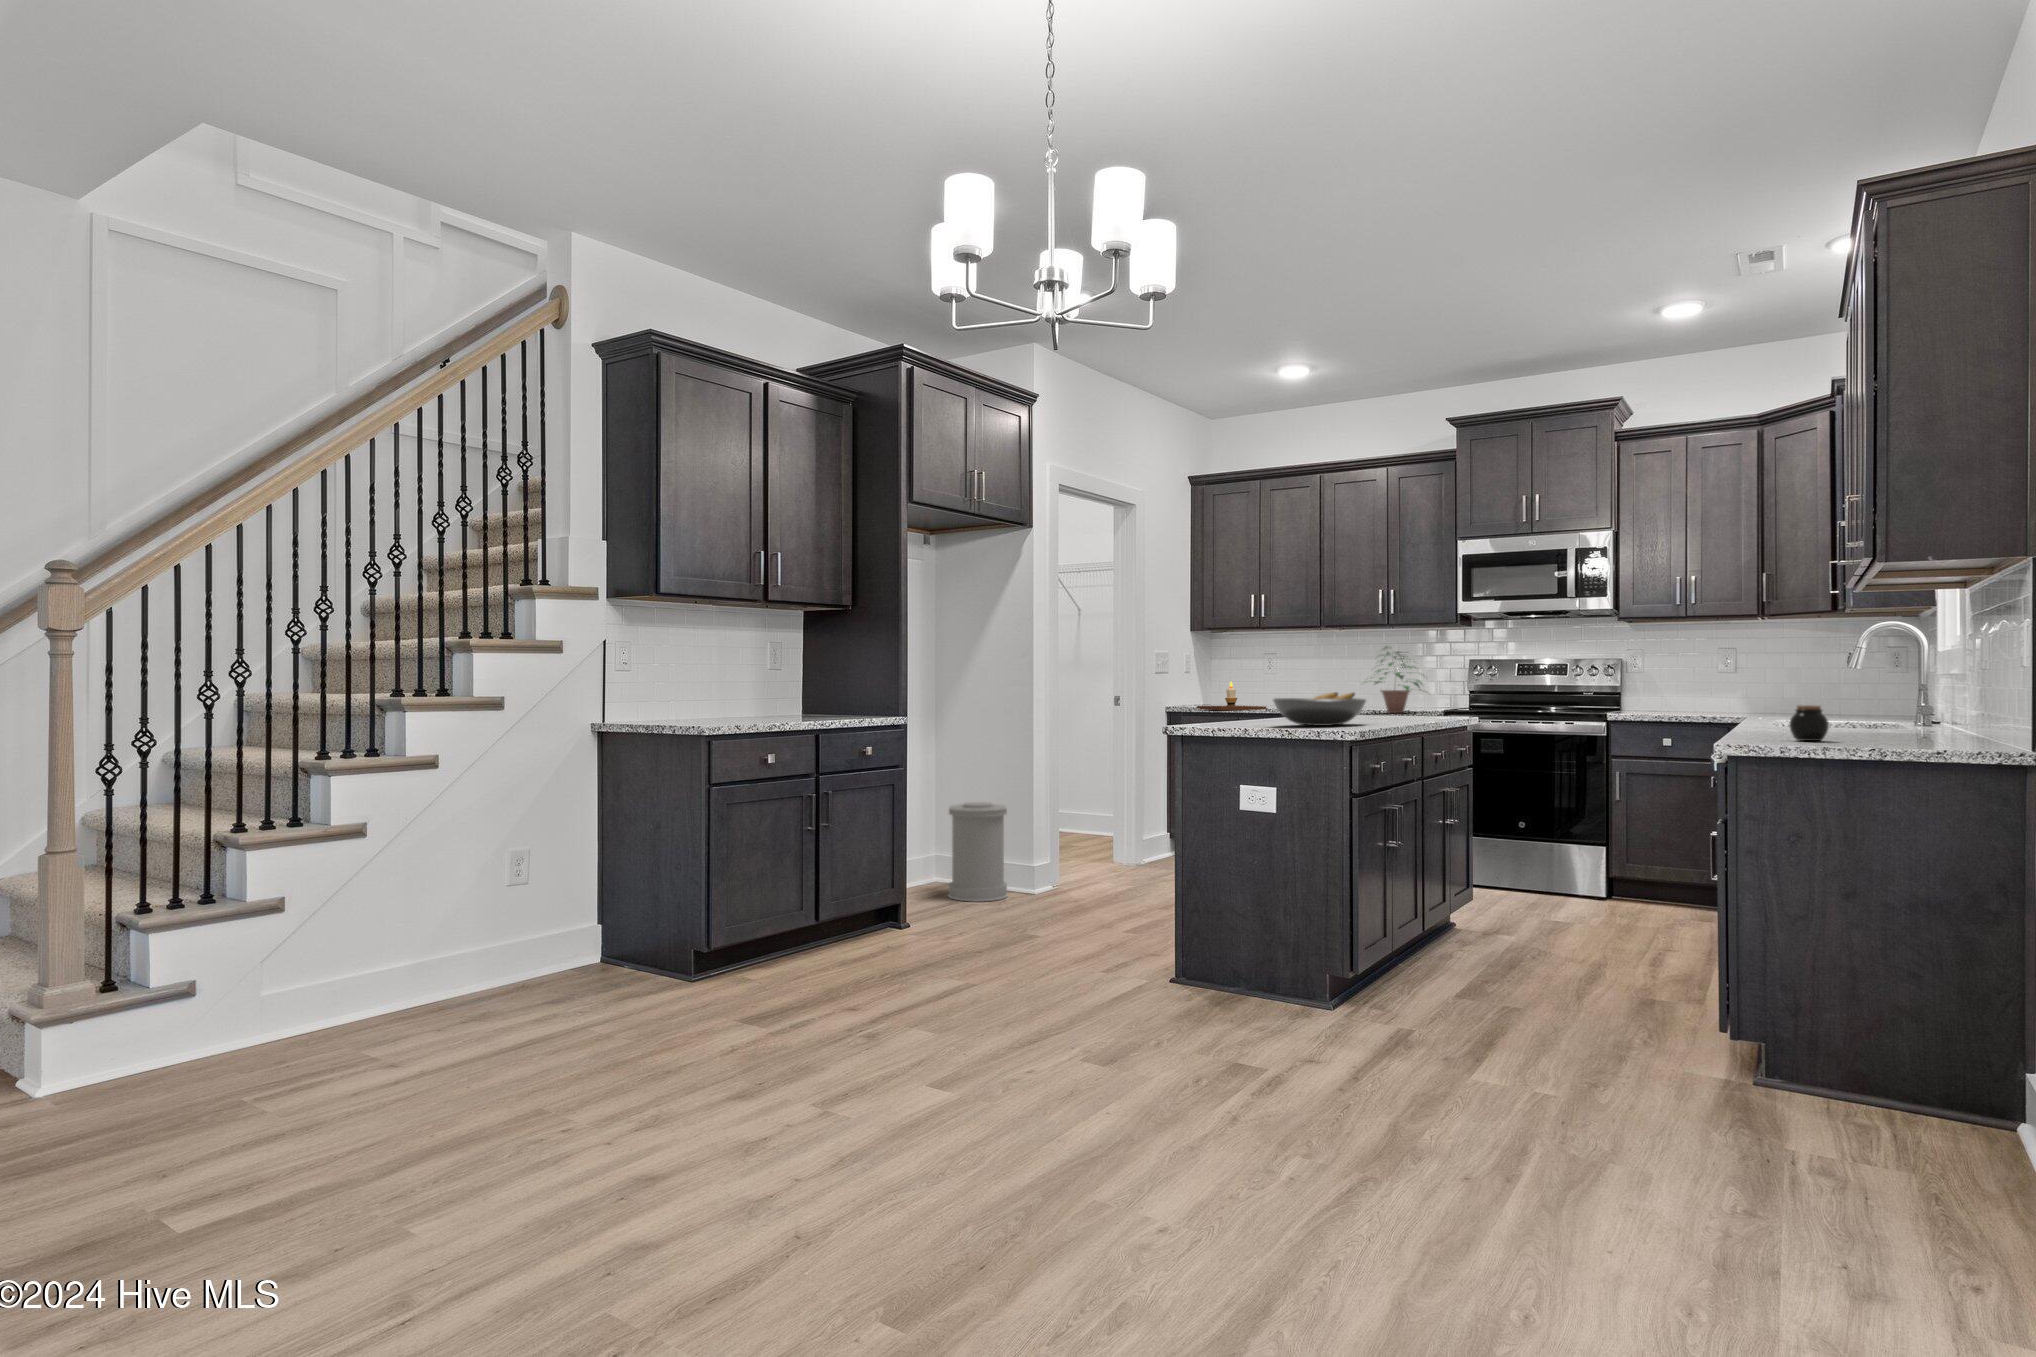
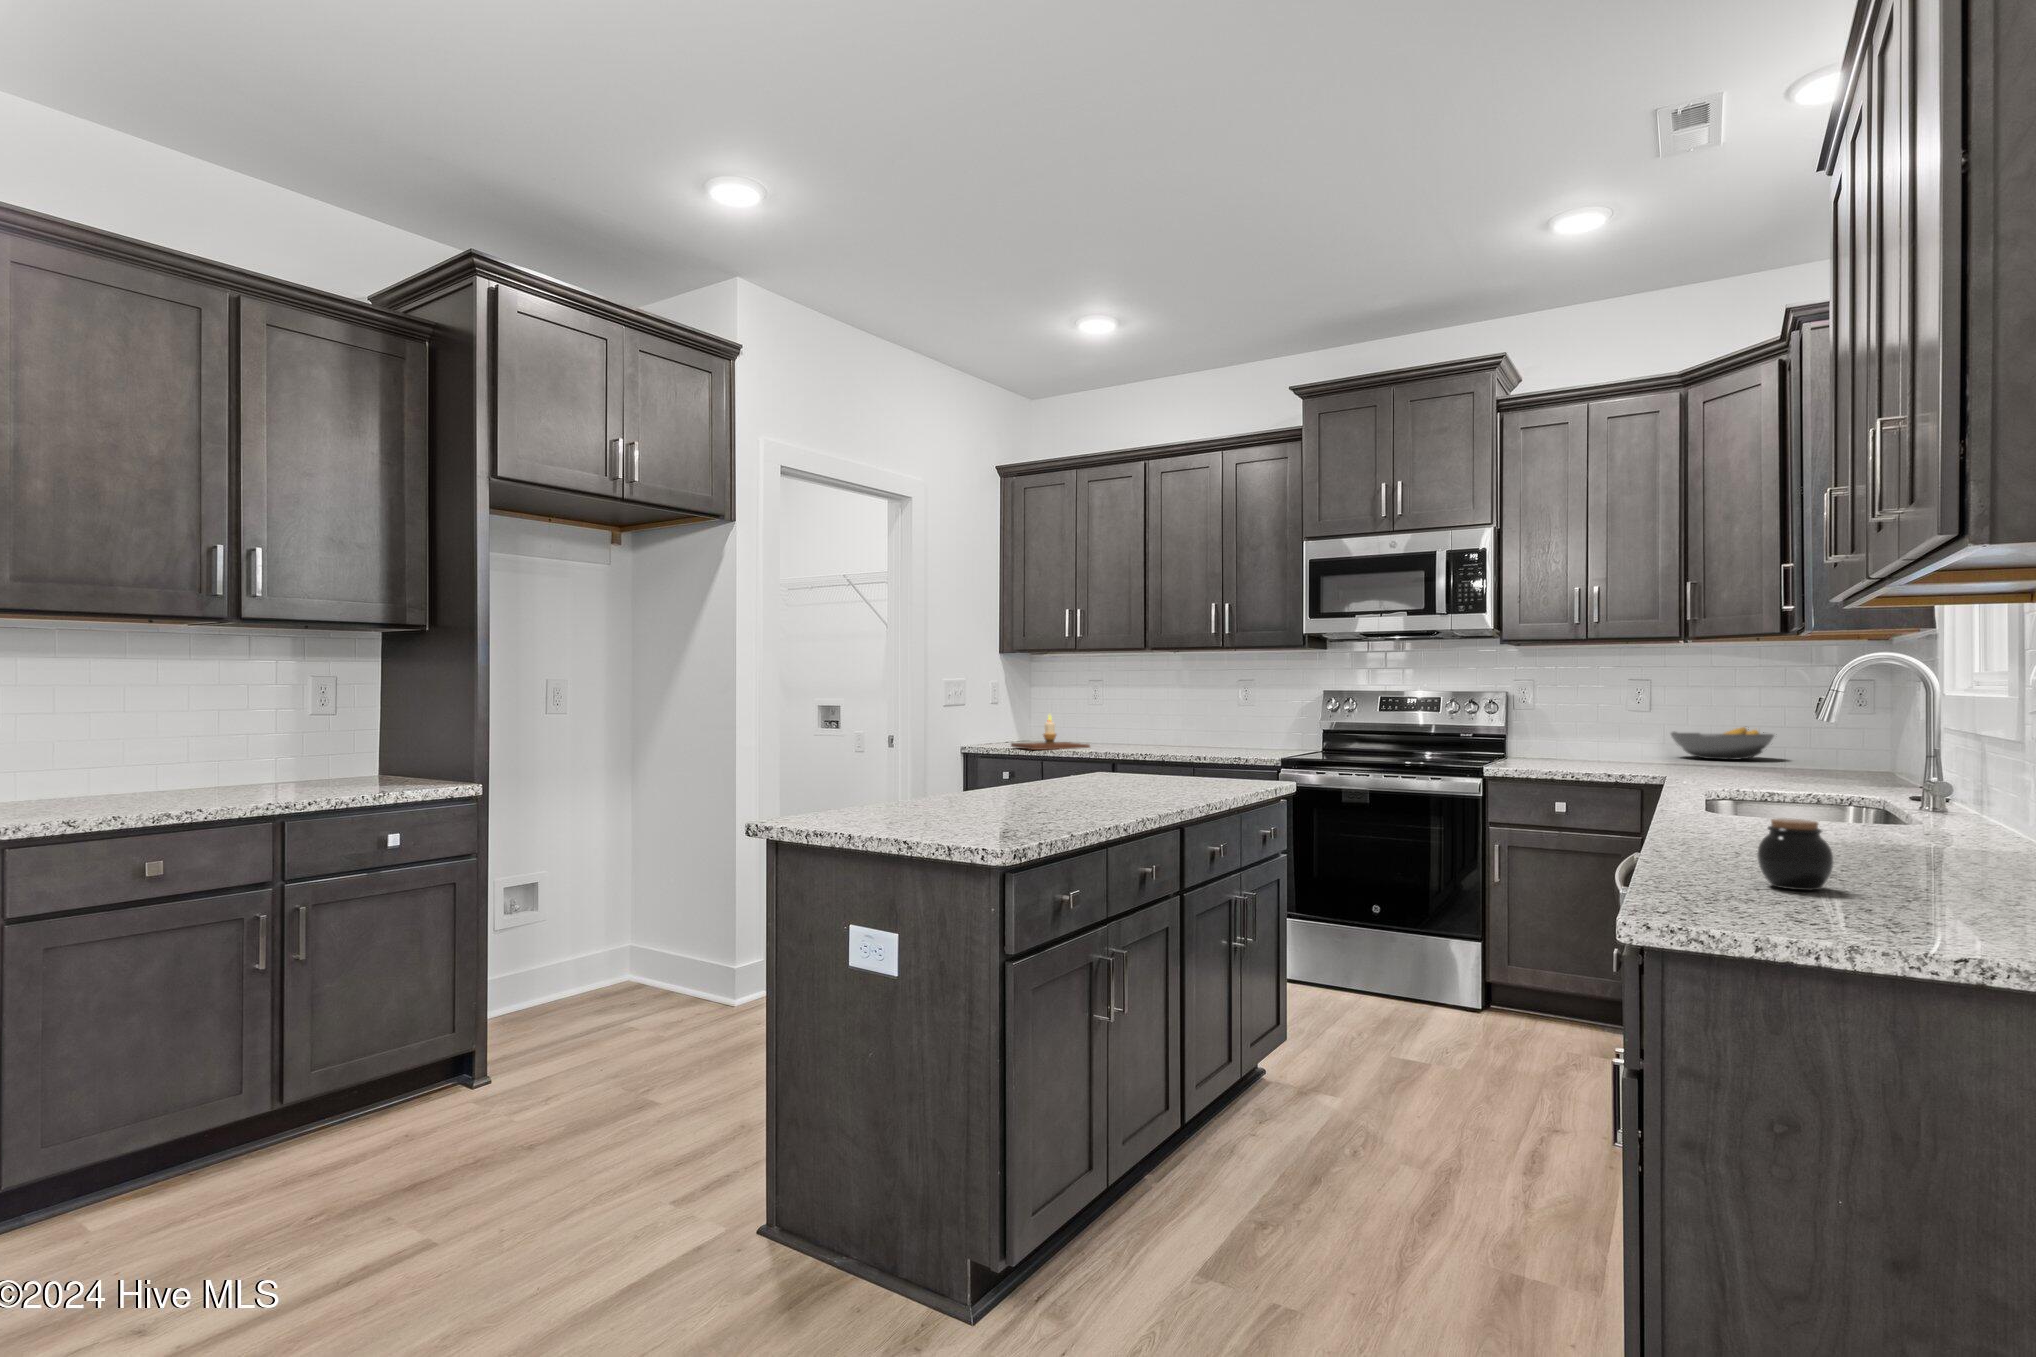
potted plant: present [1375,647,1422,713] -> none [1157,678,1255,768]
fruit bowl: present [1273,692,1366,726] -> present [1671,727,1774,760]
trash can: present [948,802,1007,902] -> none [603,887,690,1027]

